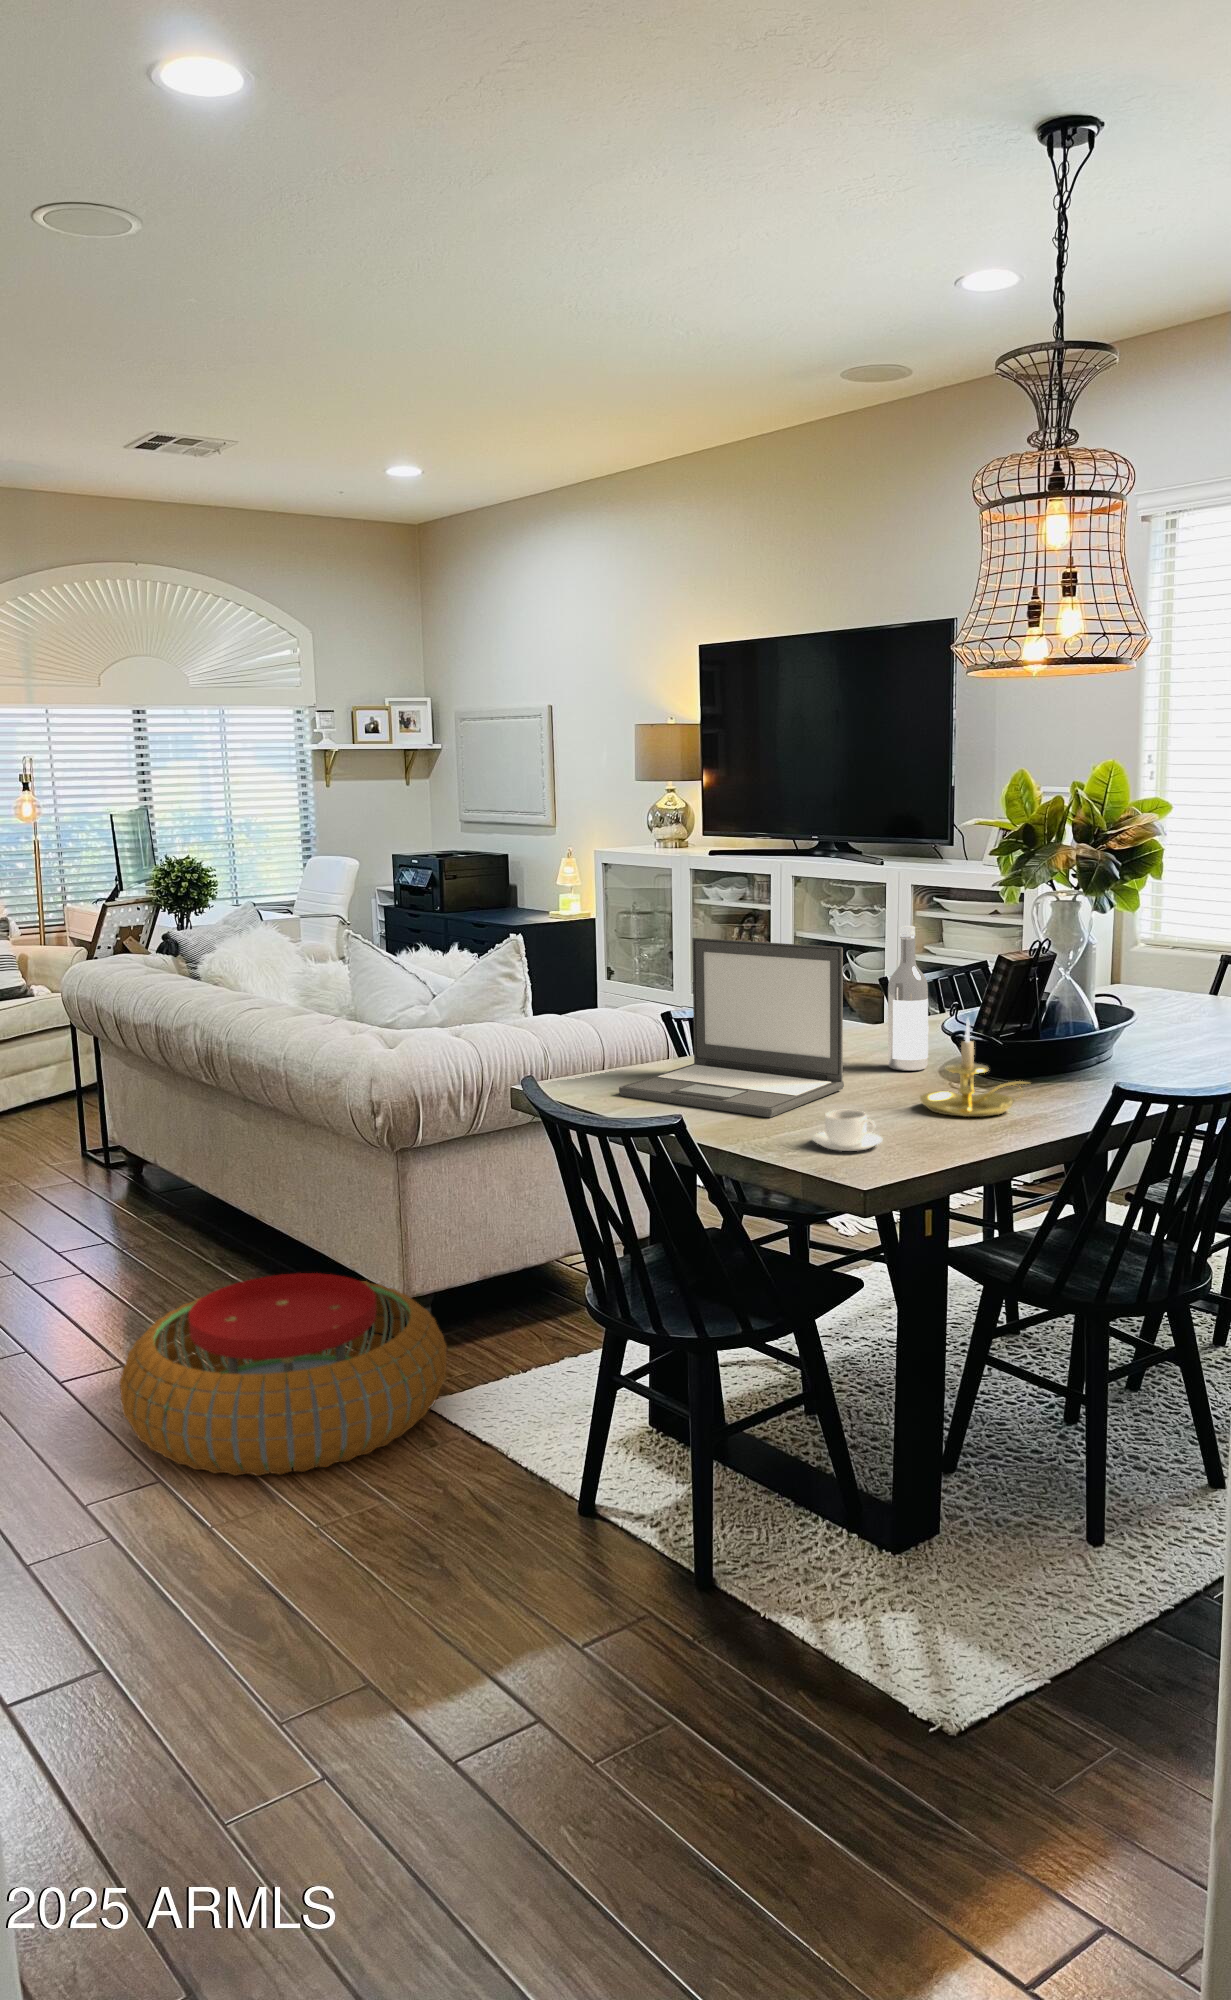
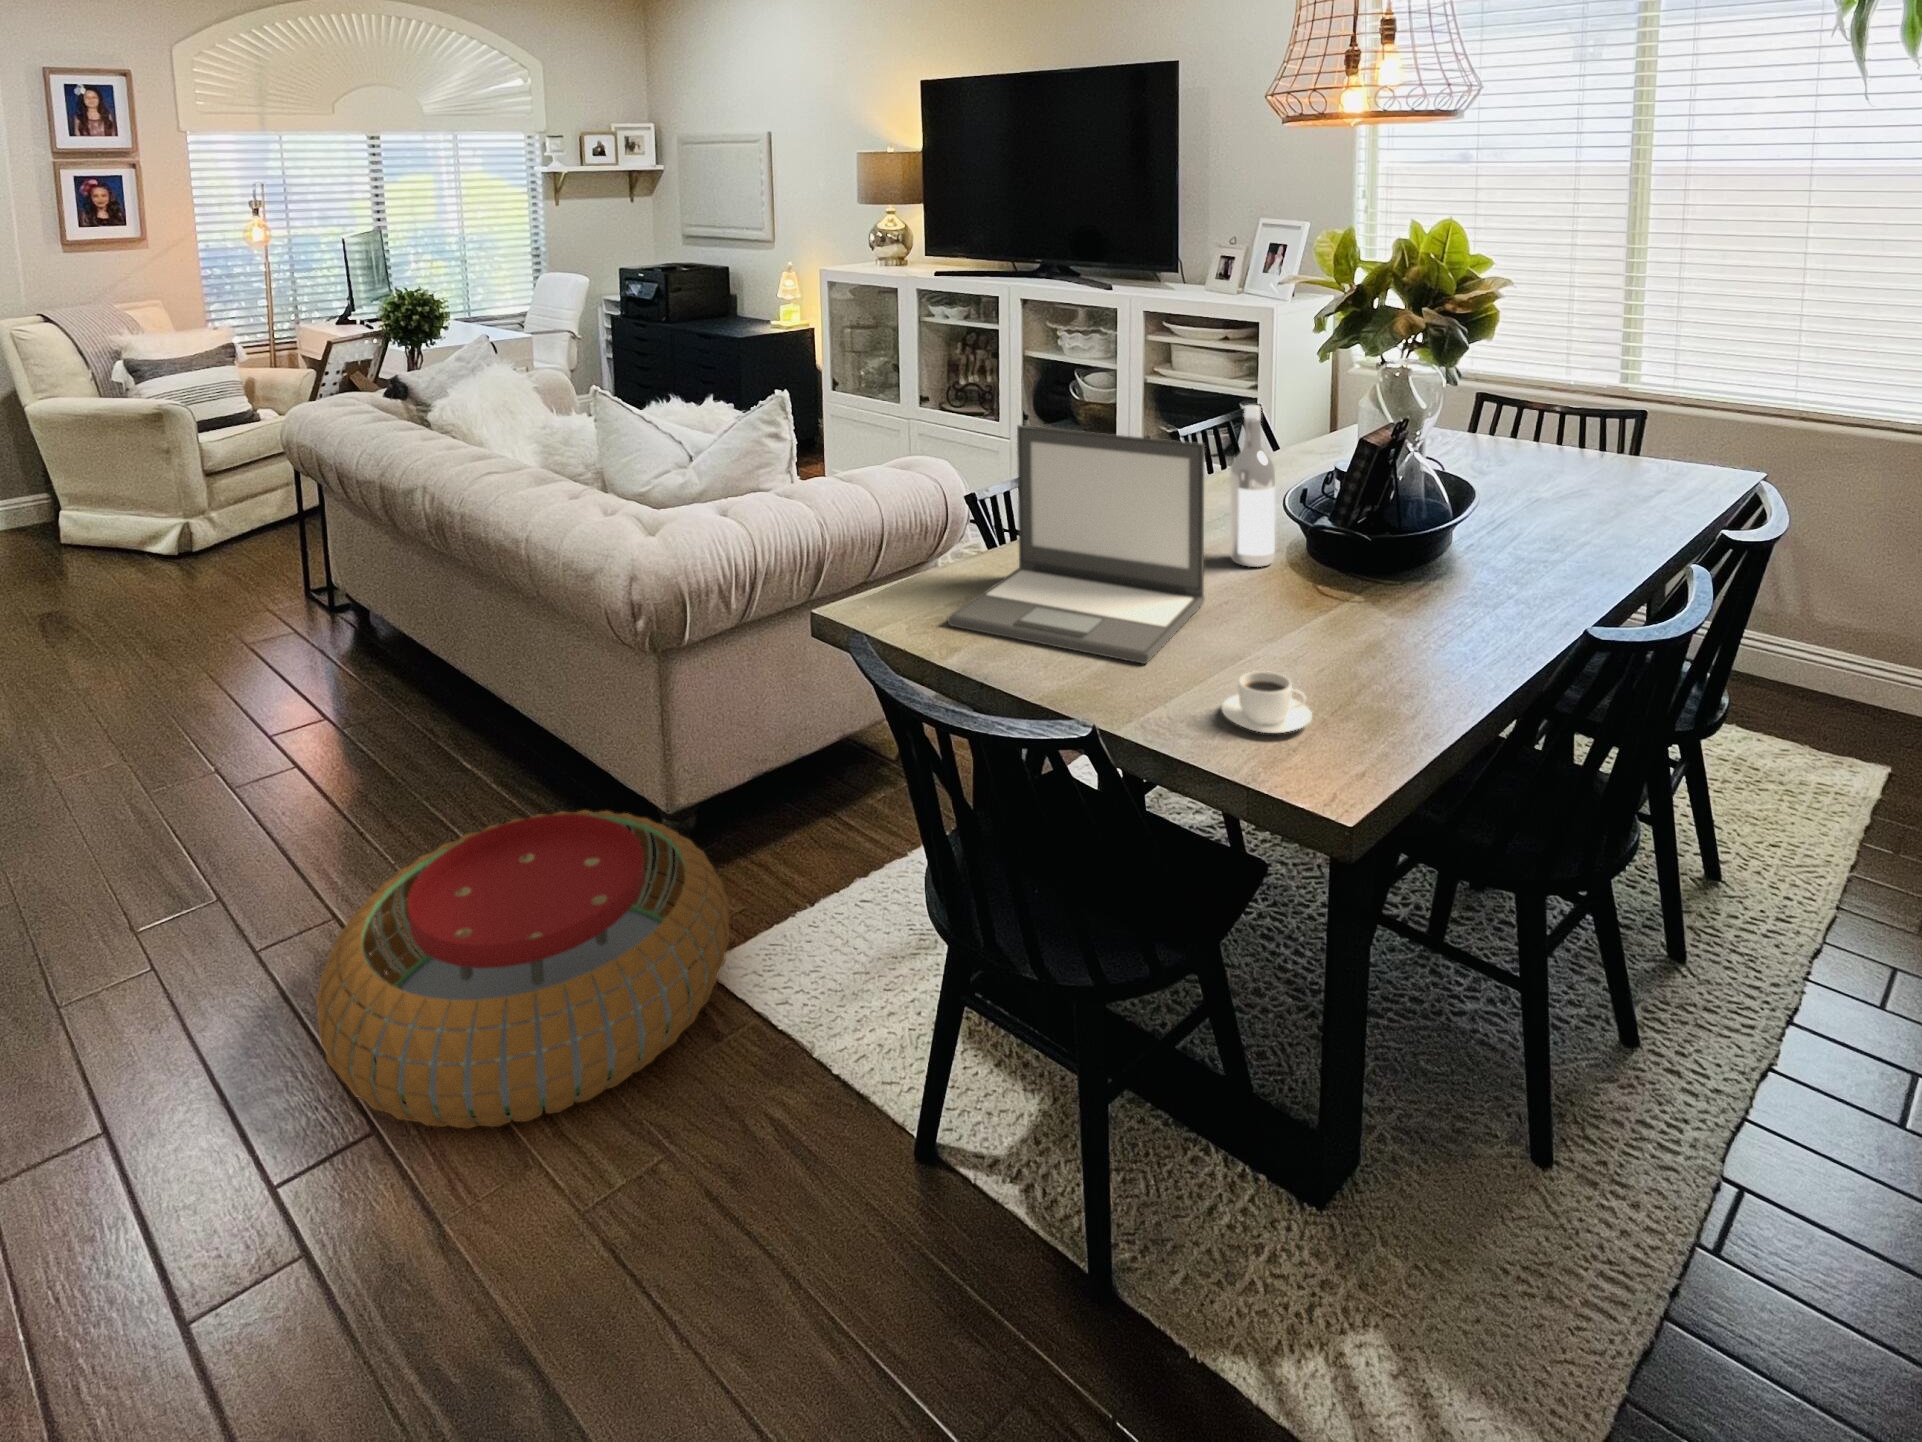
candle holder: present [920,1018,1029,1117] -> none [1307,531,1439,652]

